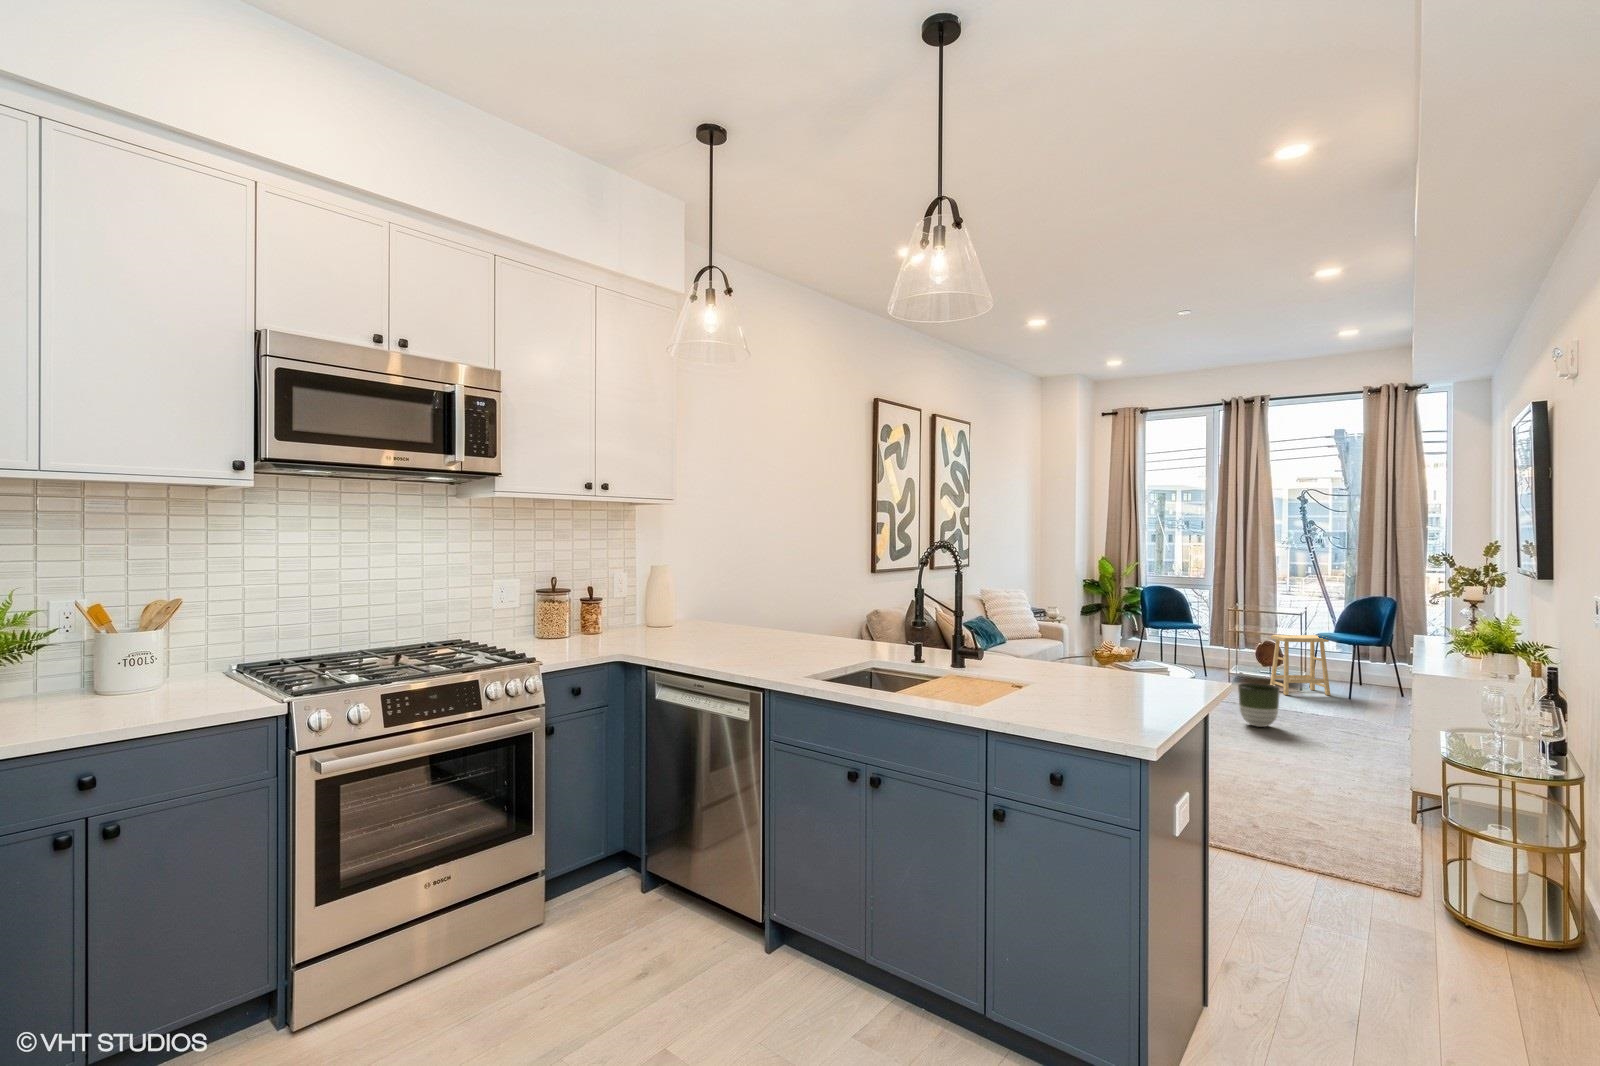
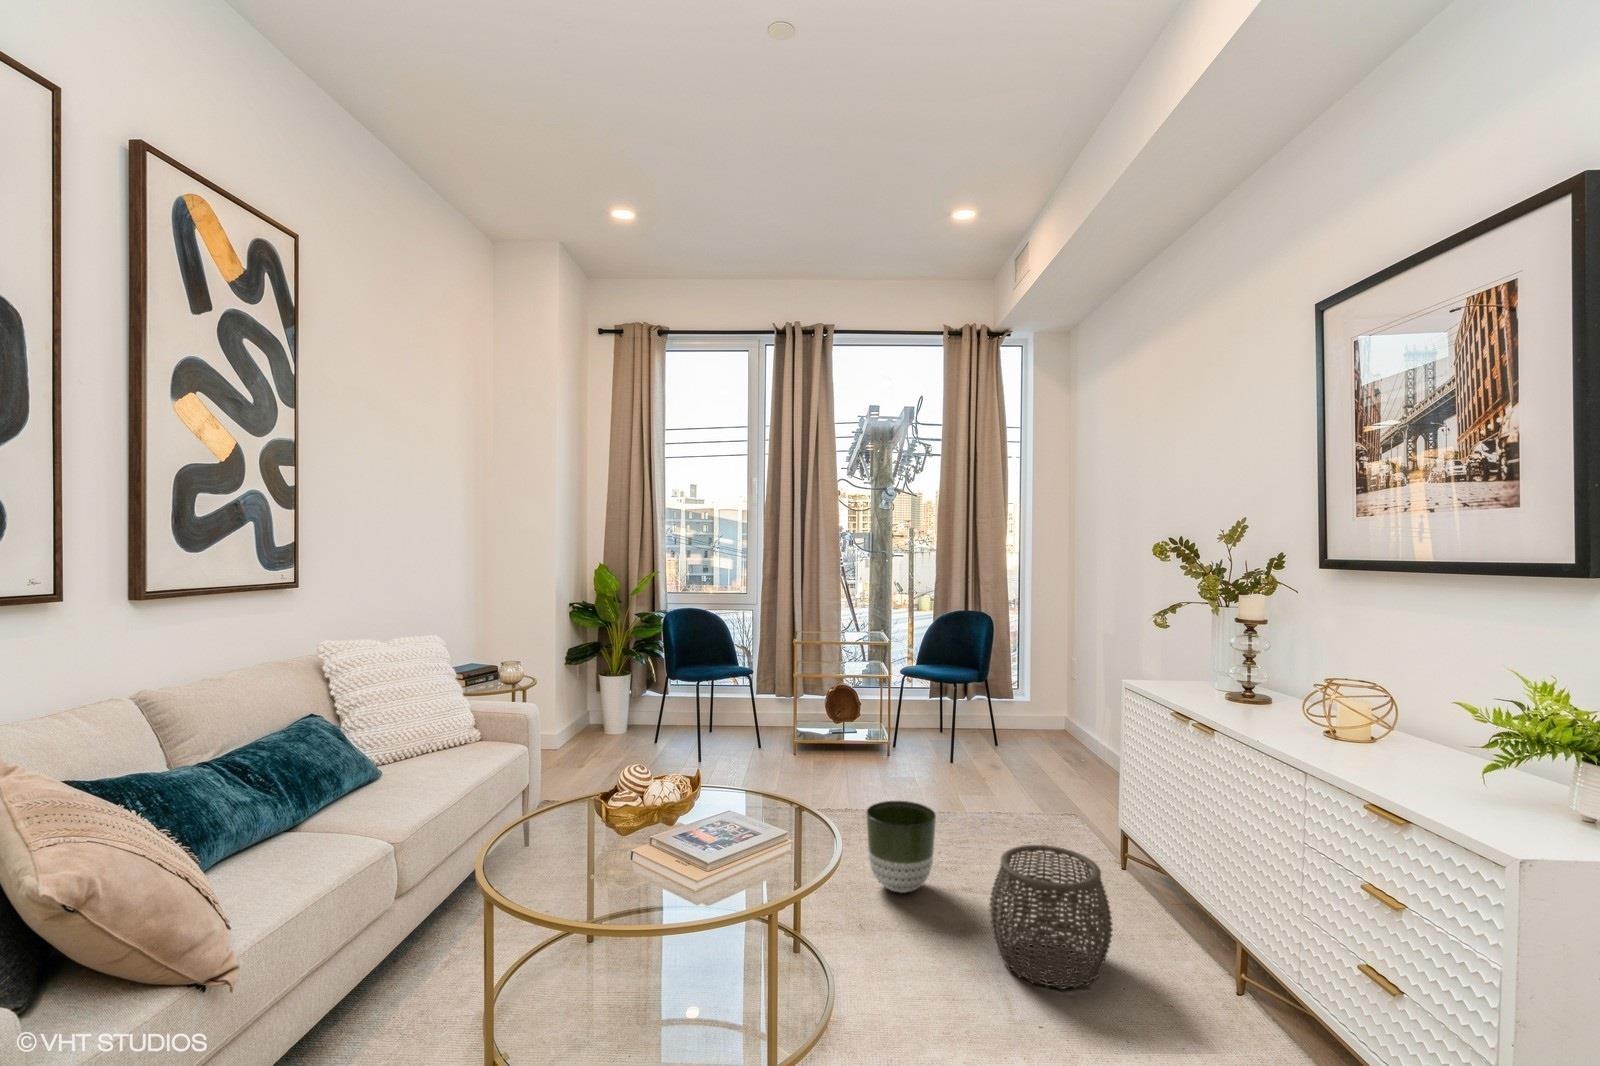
footstool: present [1270,635,1330,695] -> none [852,675,930,777]
woven basket: none [1287,698,1357,758] -> present [989,845,1113,989]

